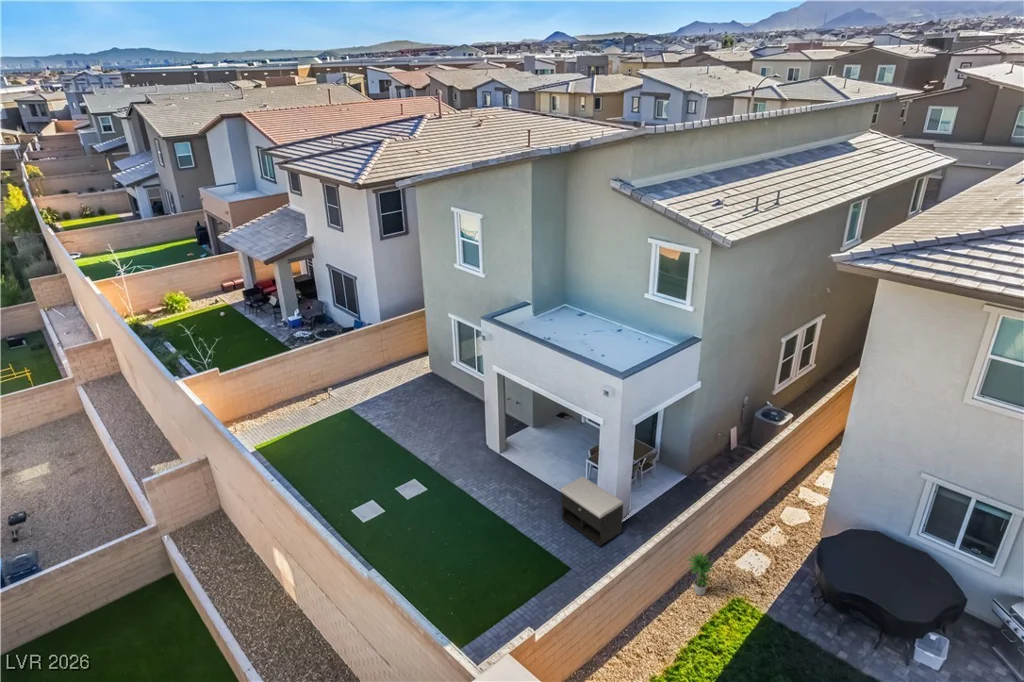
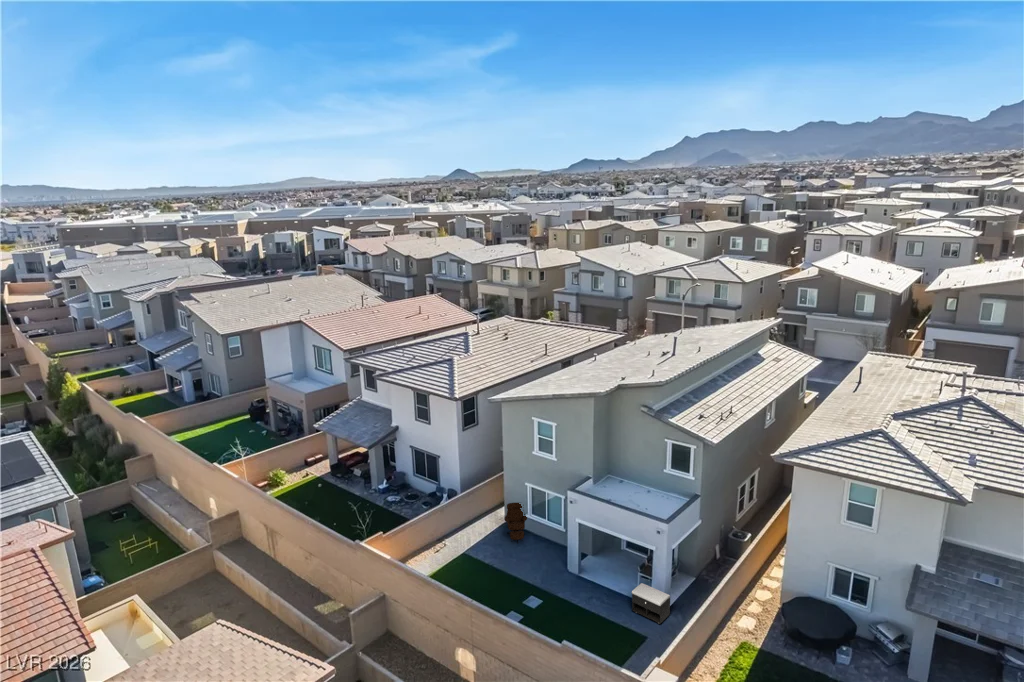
lounge chair: none [420,344,454,402] -> present [505,503,527,543]
potted plant: present [689,553,714,596] -> none [714,616,731,643]

